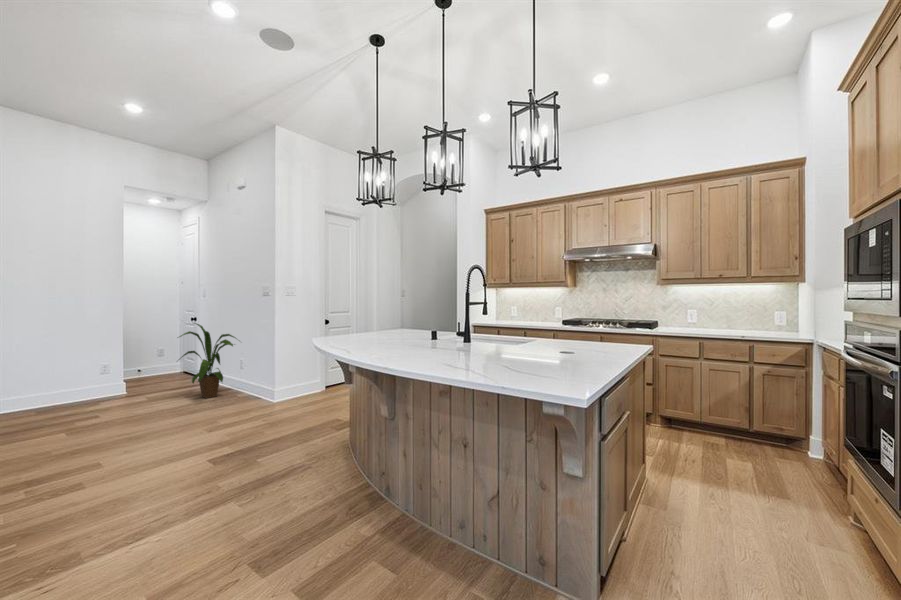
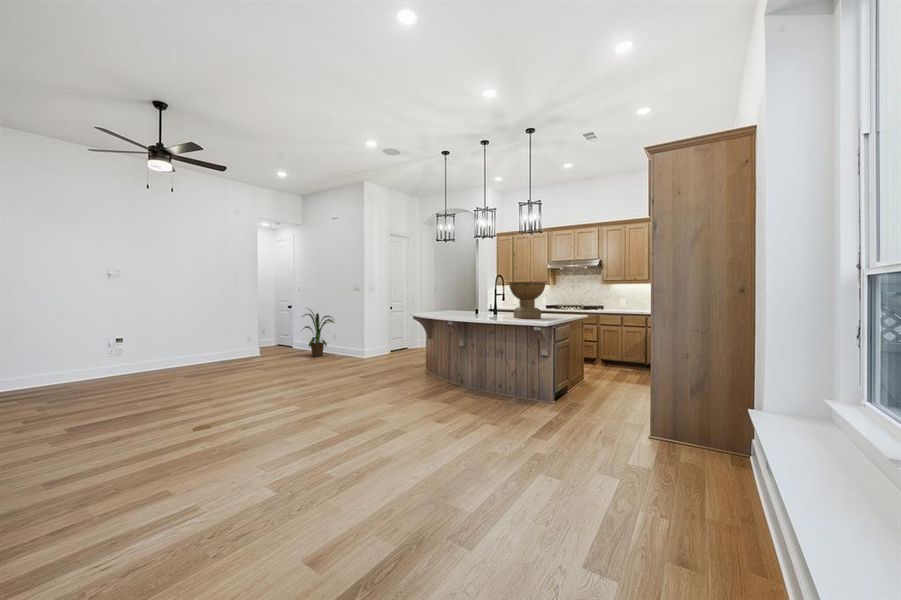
decorative bowl: none [478,275,574,375] -> present [509,282,546,319]

